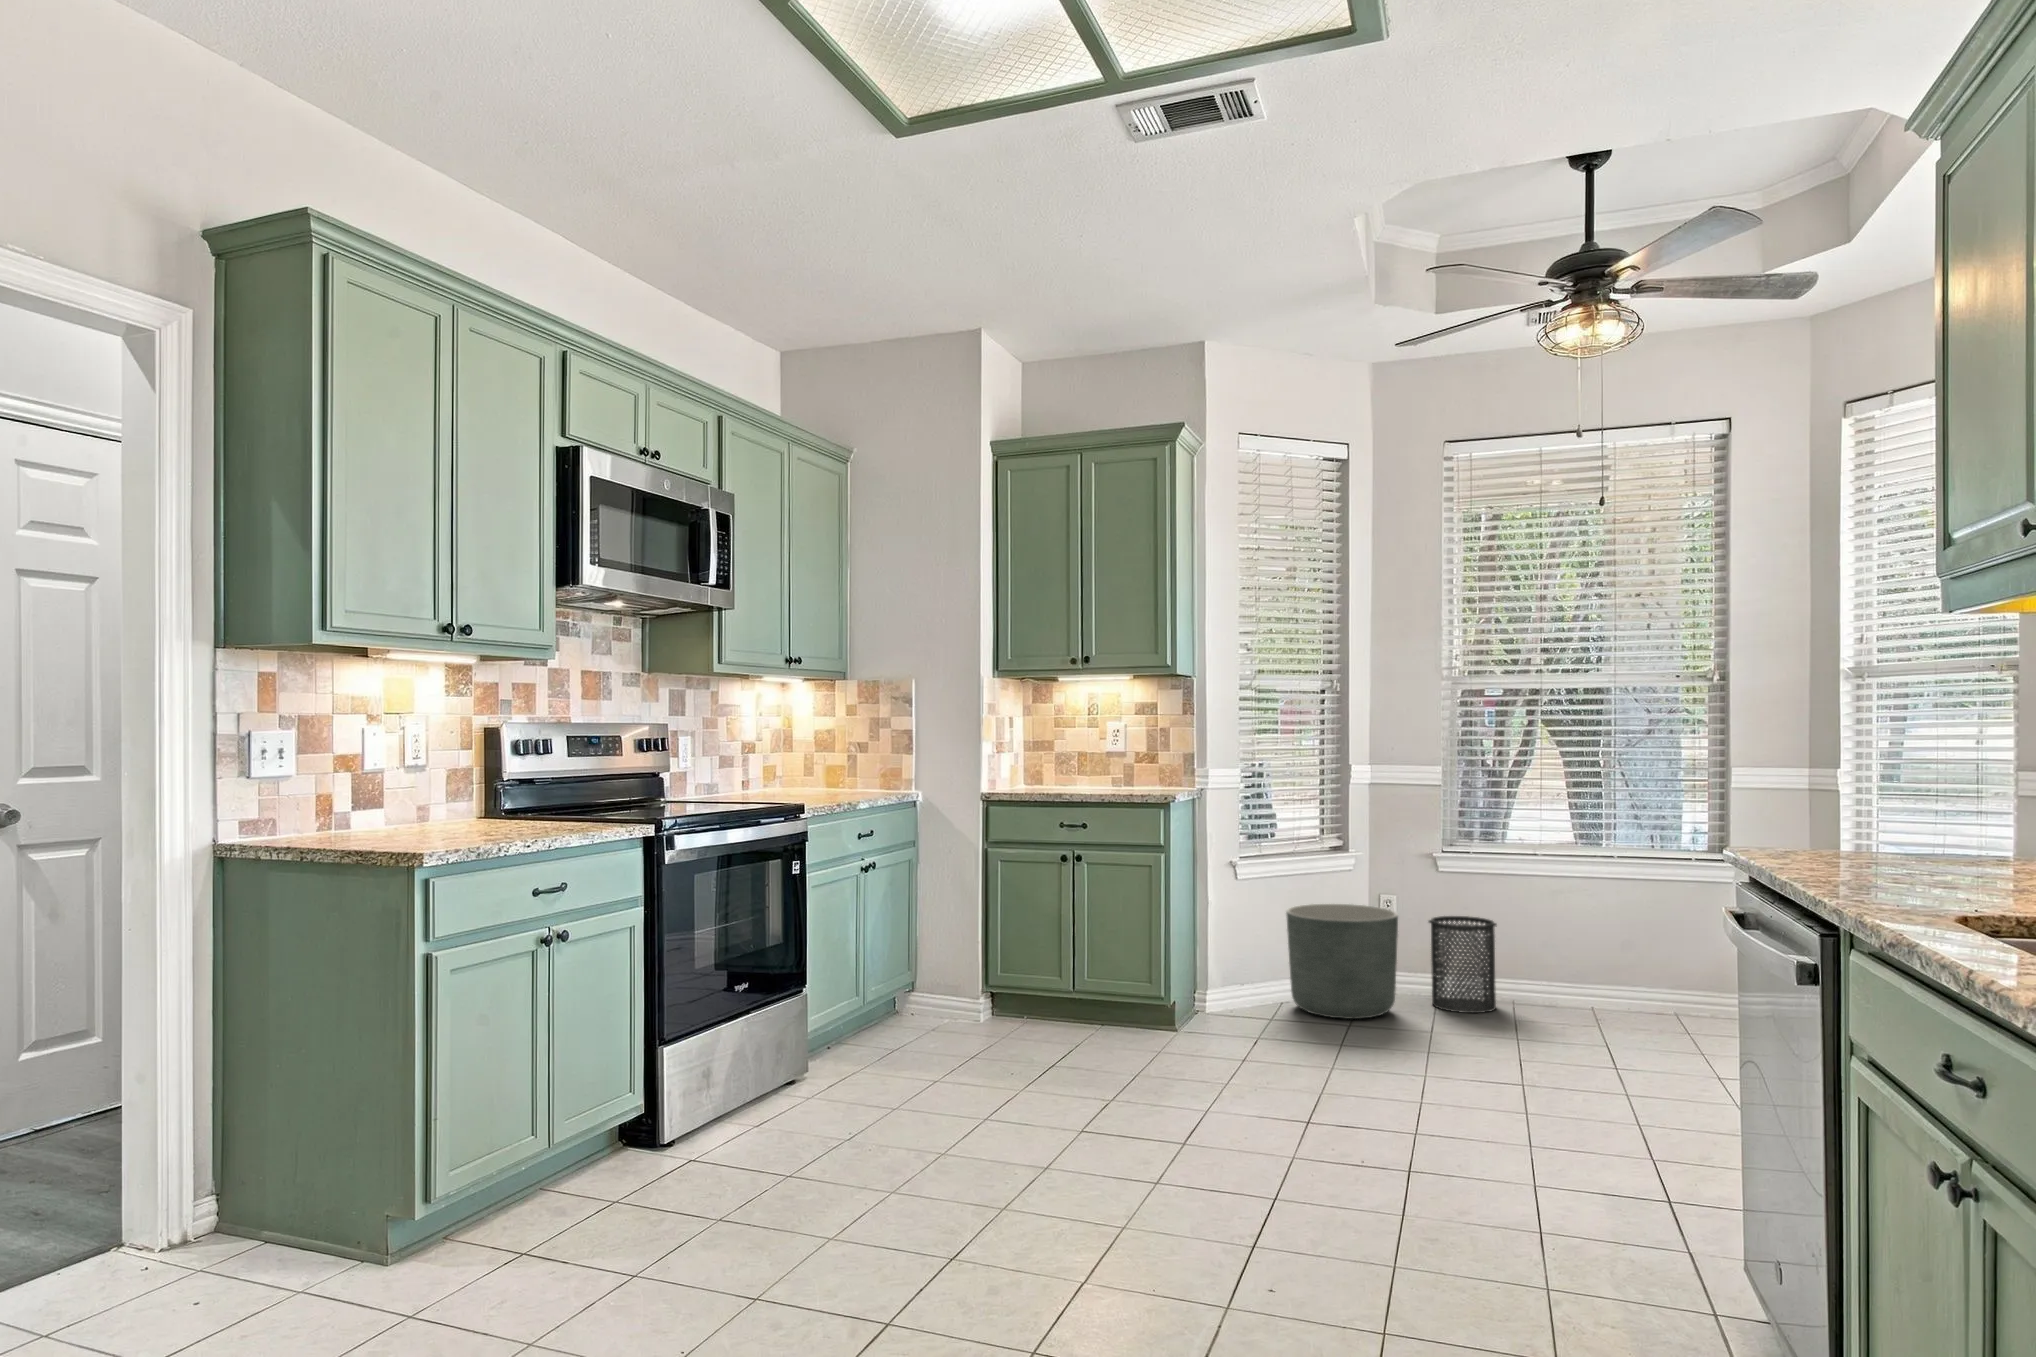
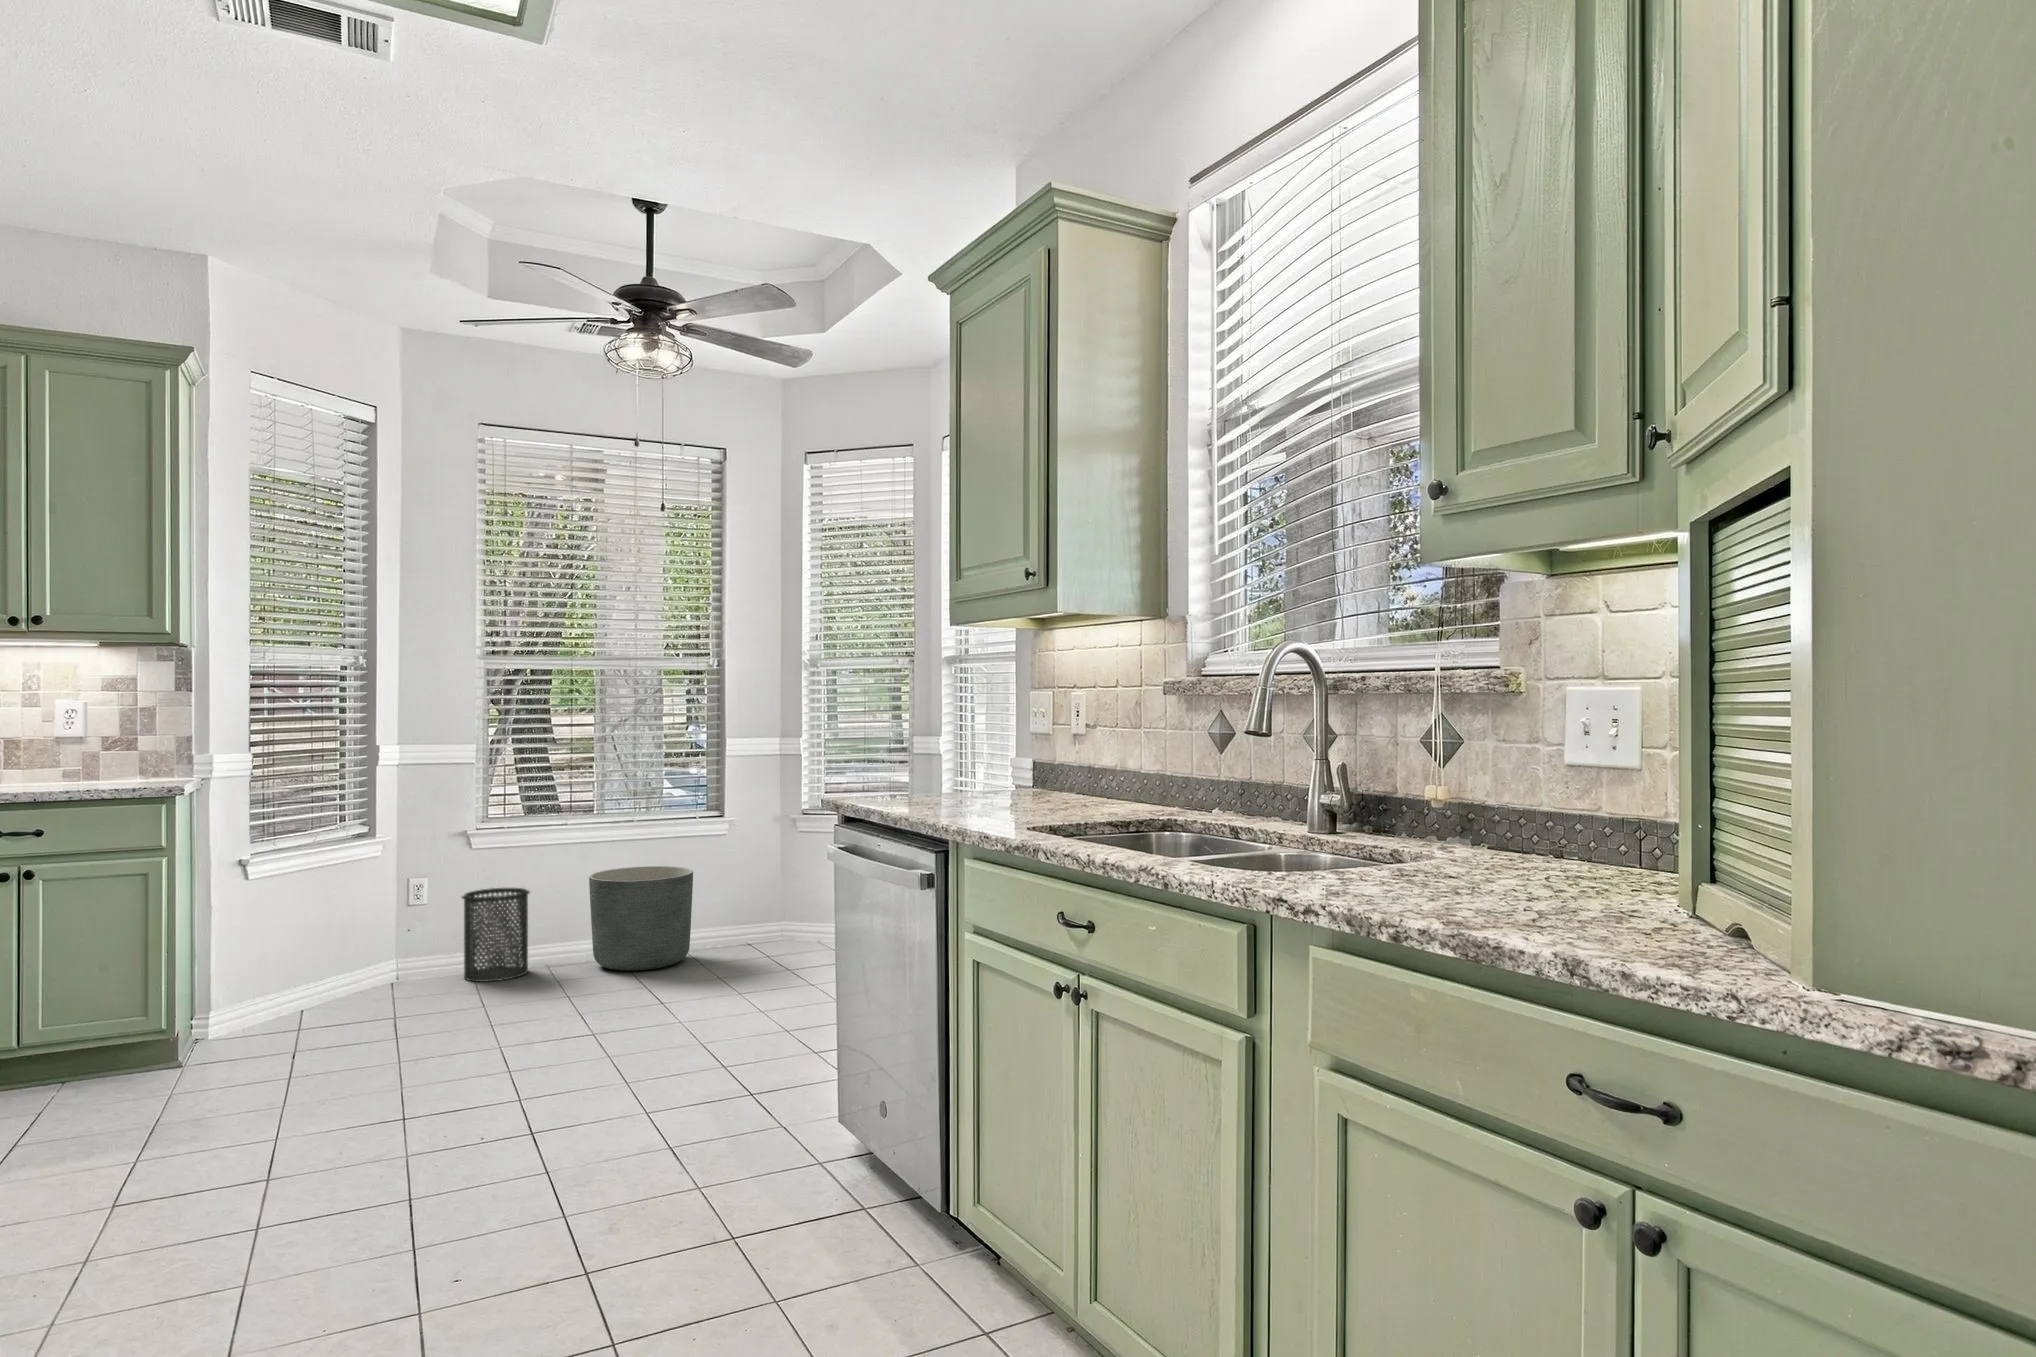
planter: present [1286,904,1398,1019] -> present [589,866,693,971]

